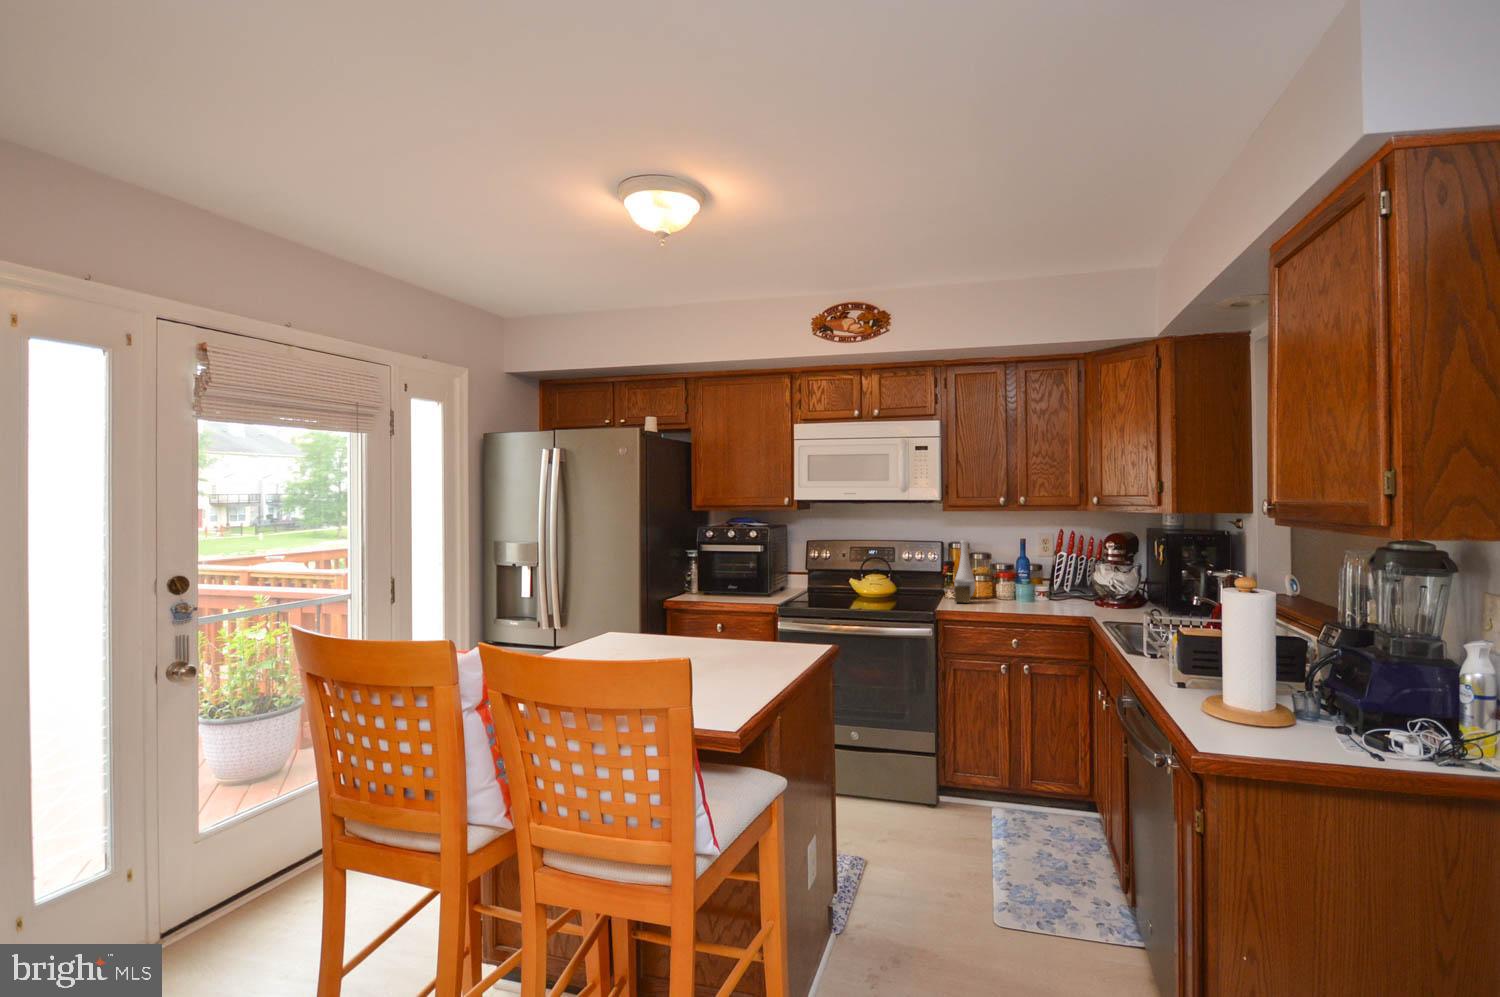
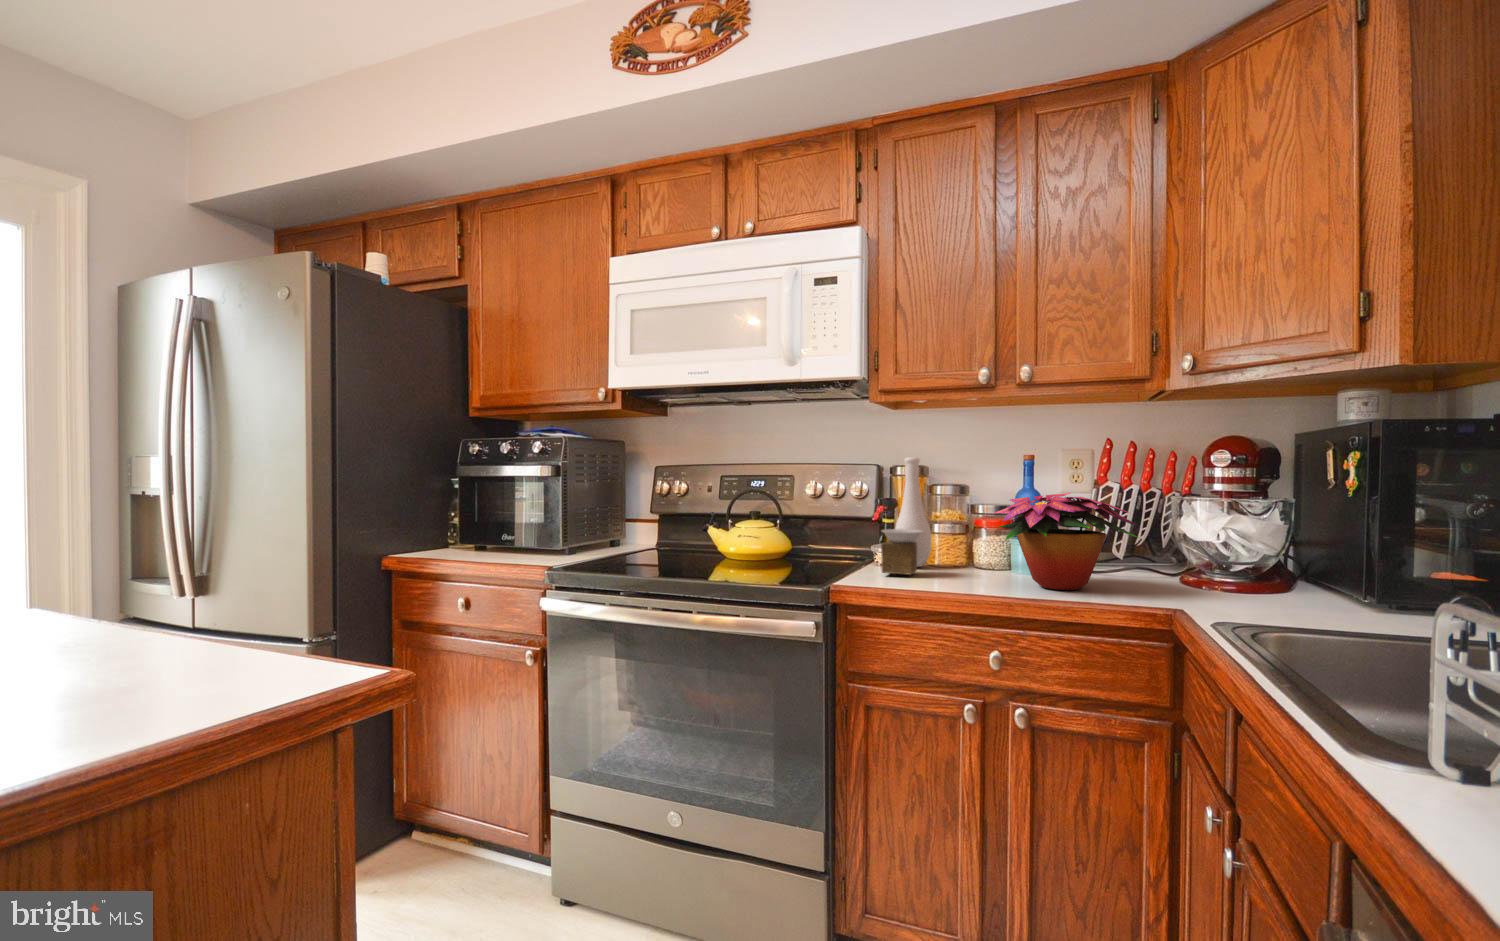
flower arrangement: none [1009,562,1078,608] -> present [995,493,1137,590]

